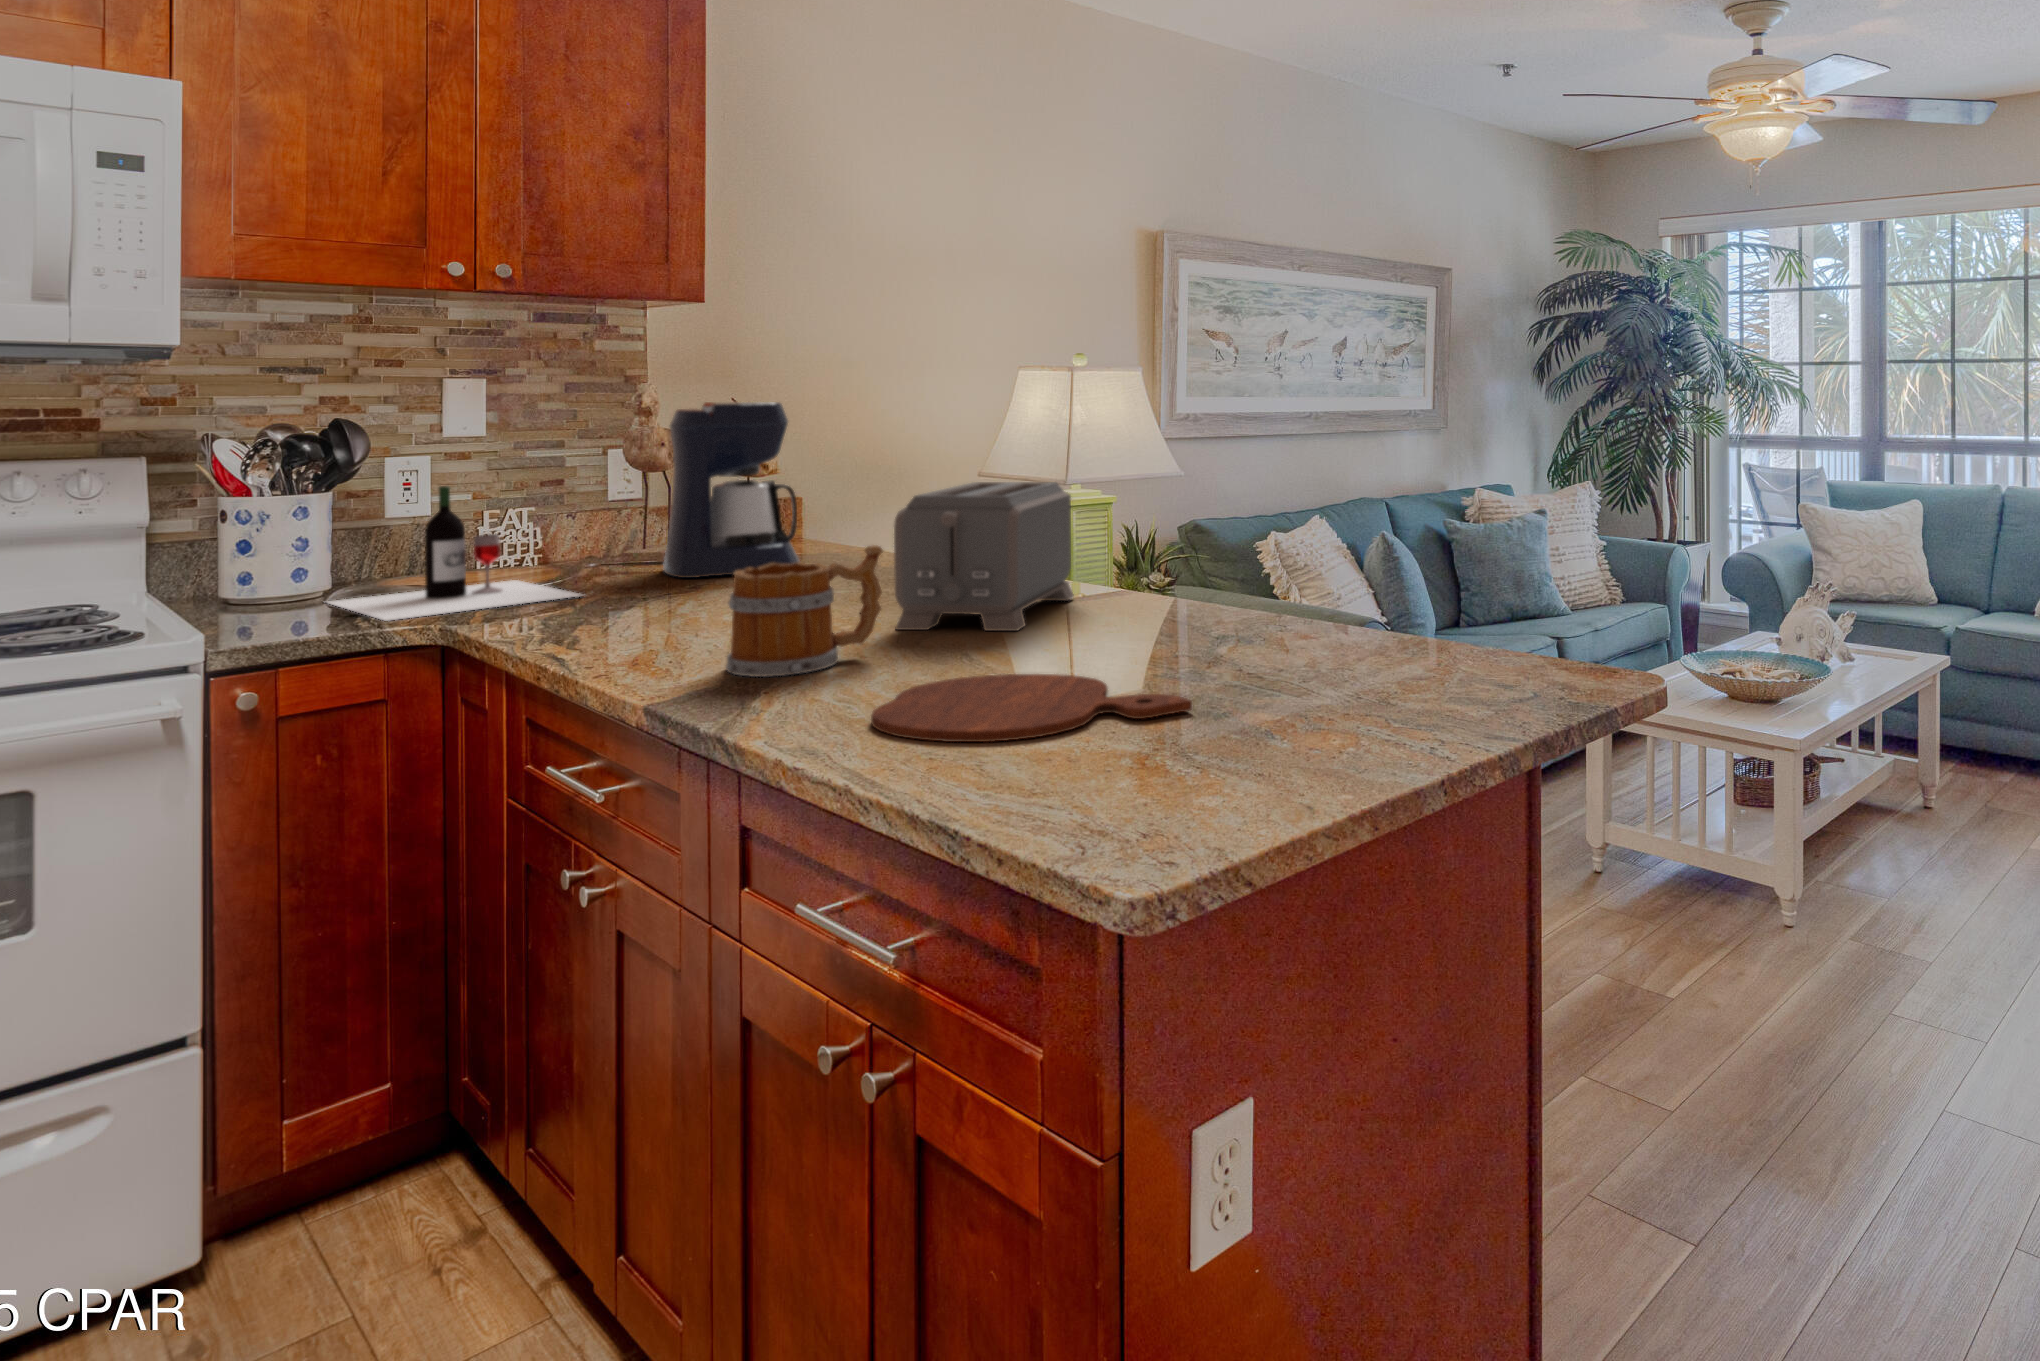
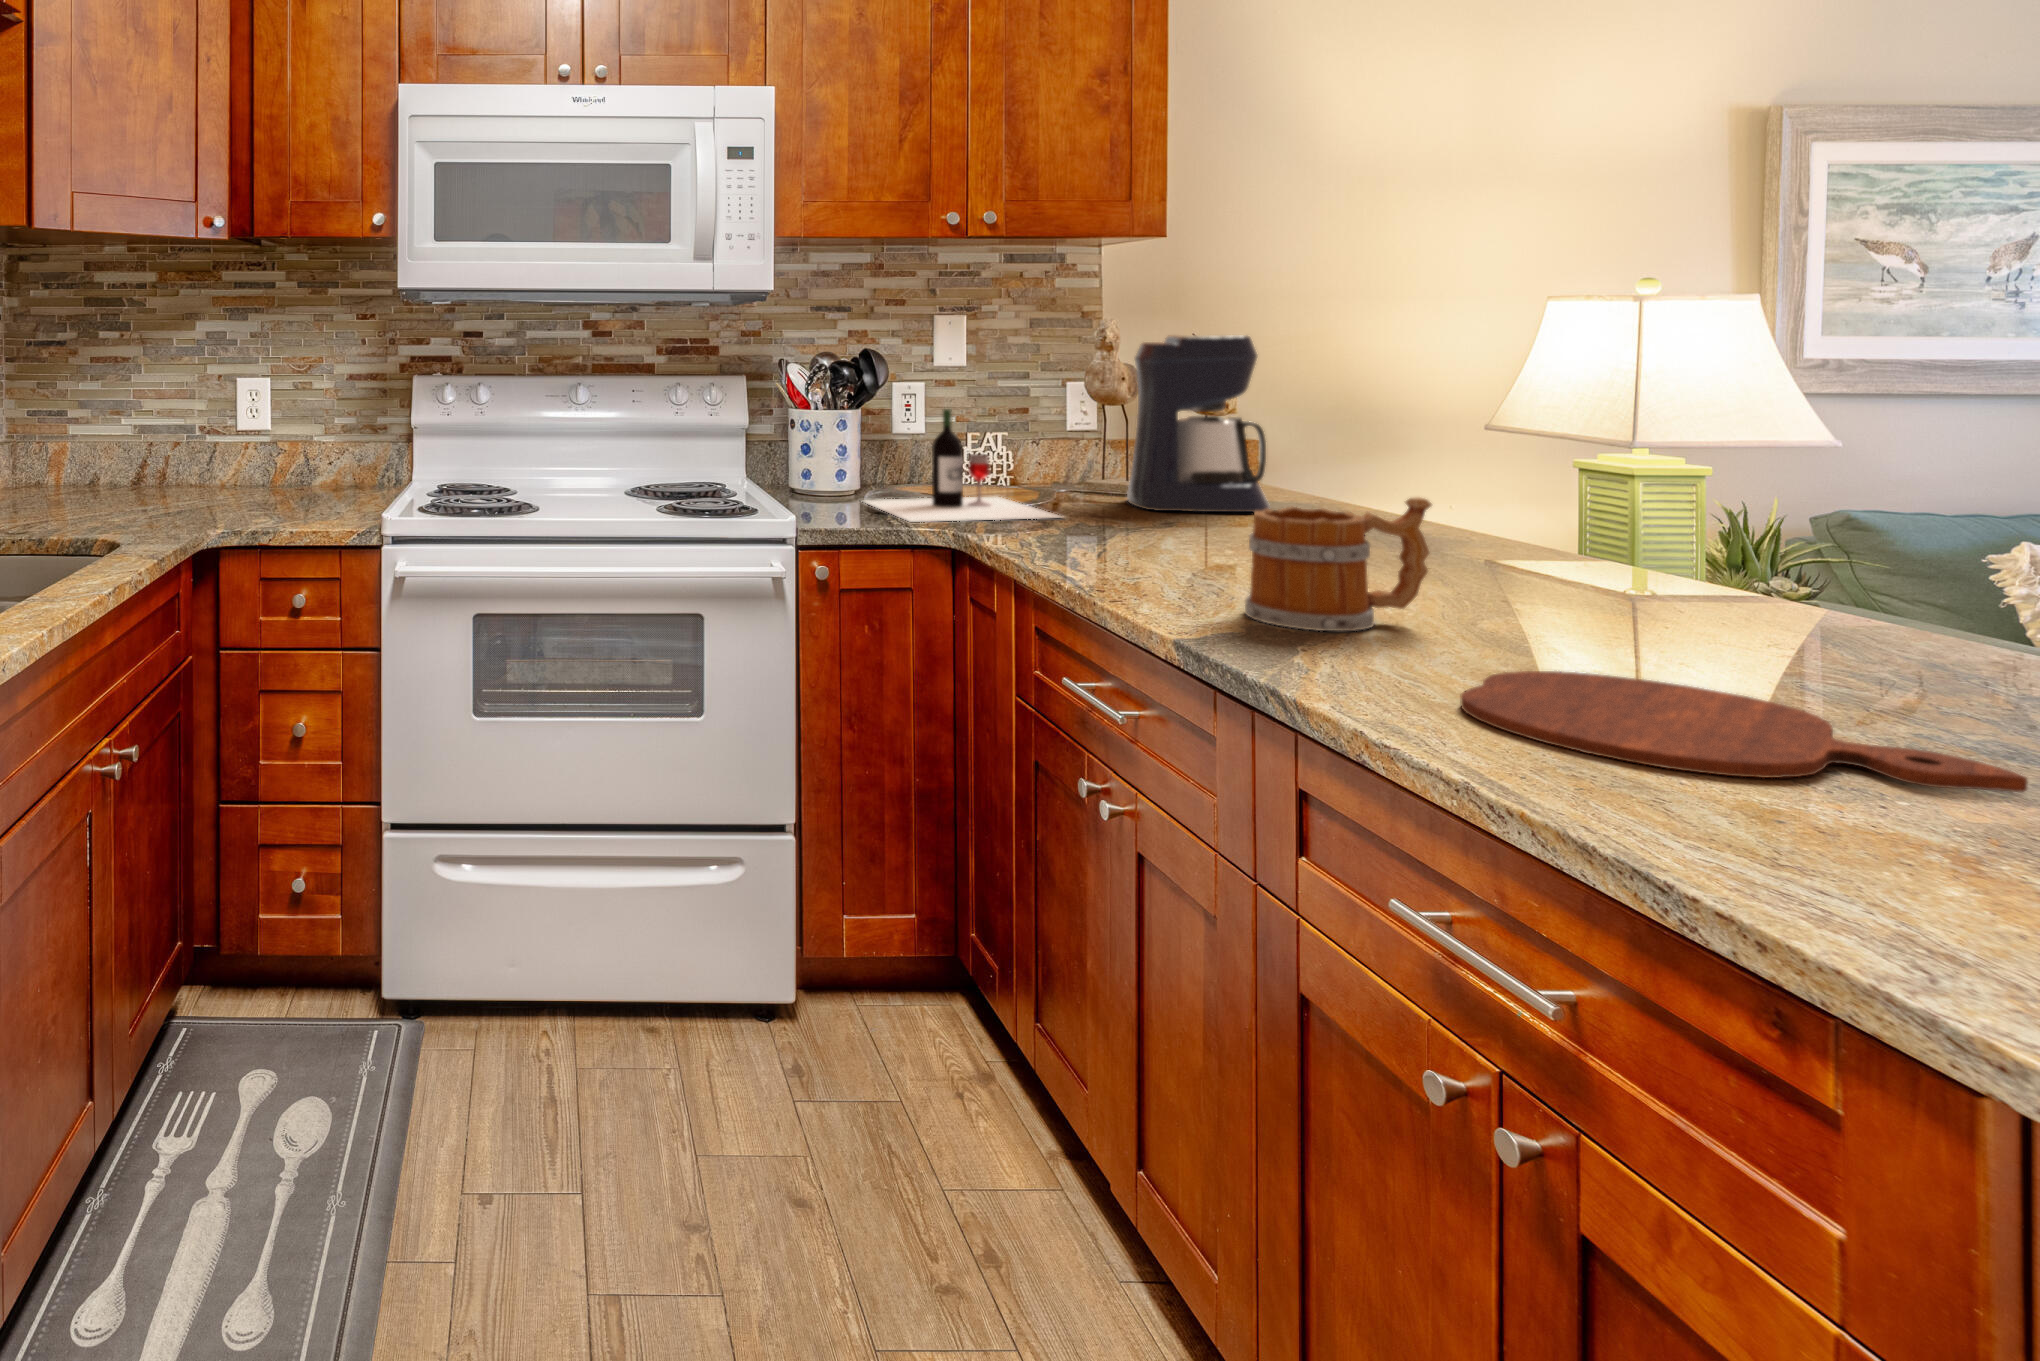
toaster: present [894,482,1074,631] -> none [1427,431,1680,622]

